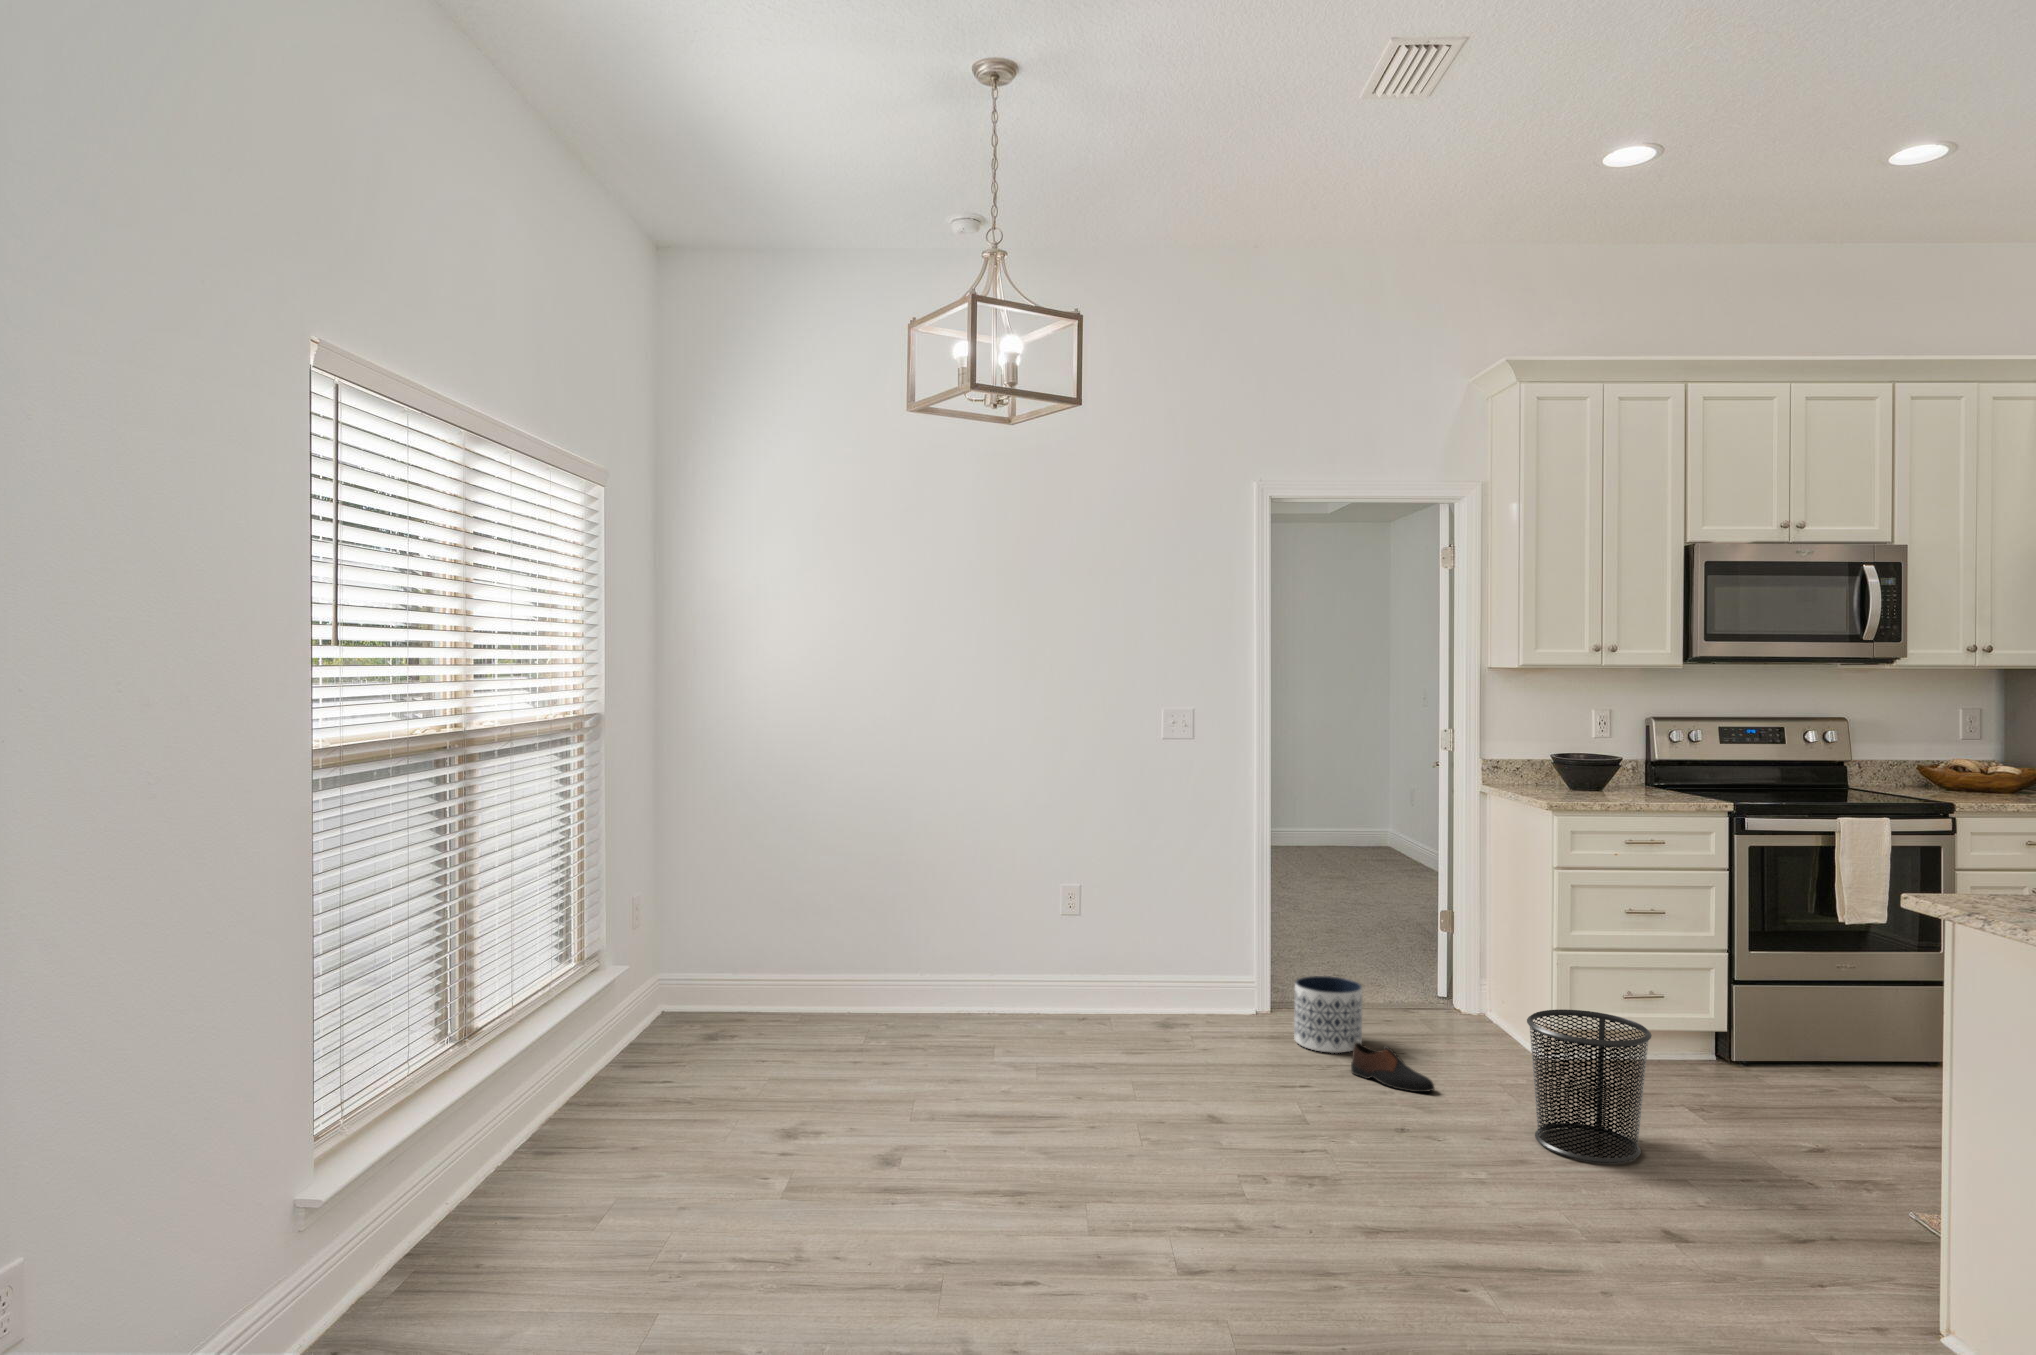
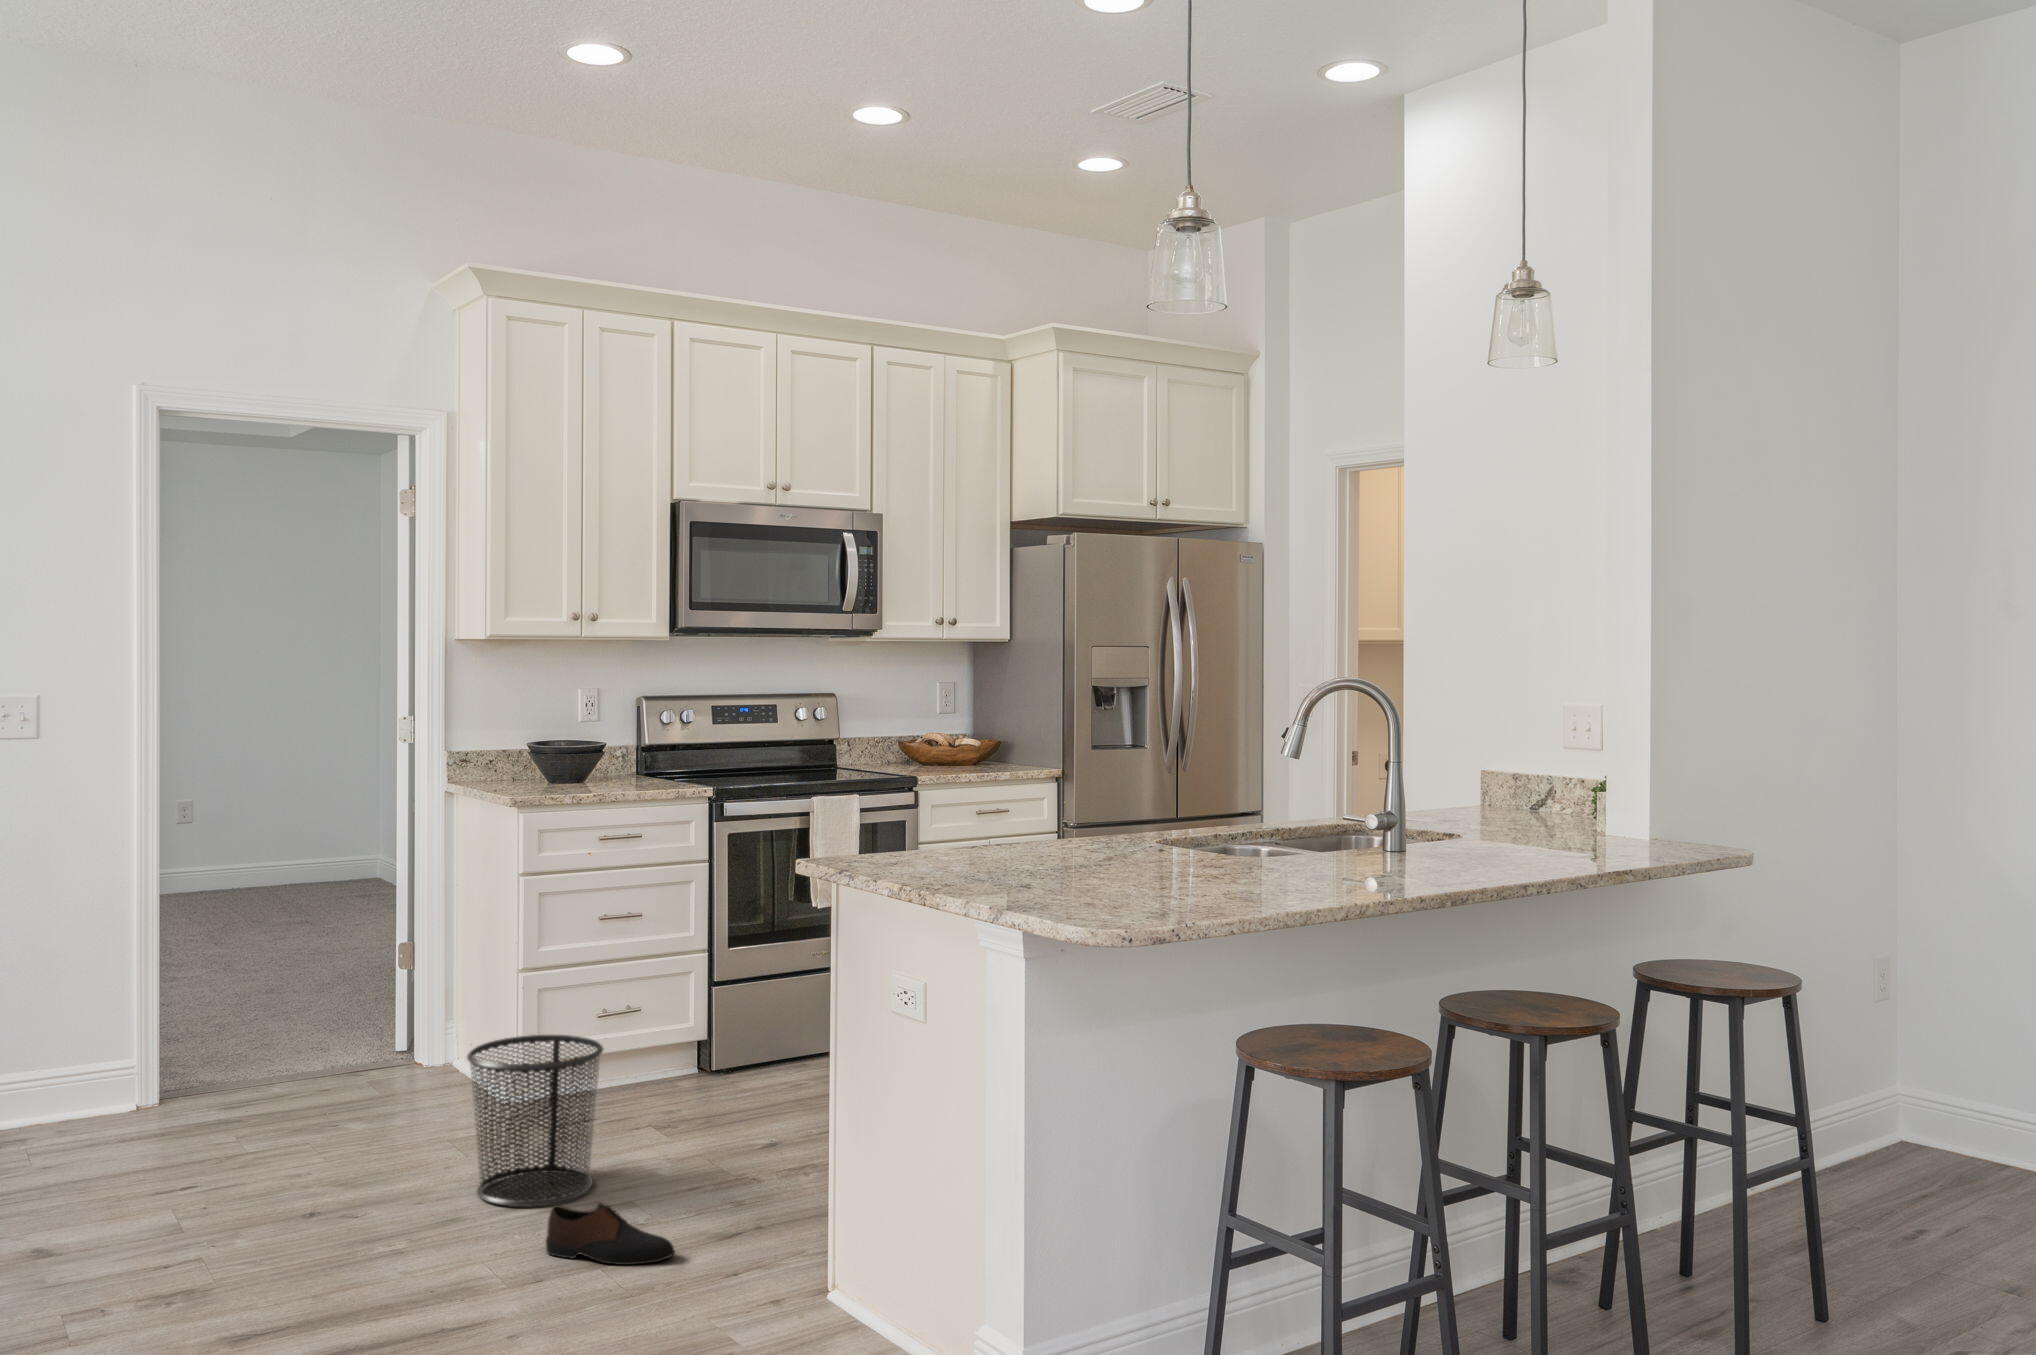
planter: present [1294,976,1362,1053] -> none [182,1045,279,1145]
shoe: present [1351,1042,1434,1092] -> present [546,1203,675,1265]

